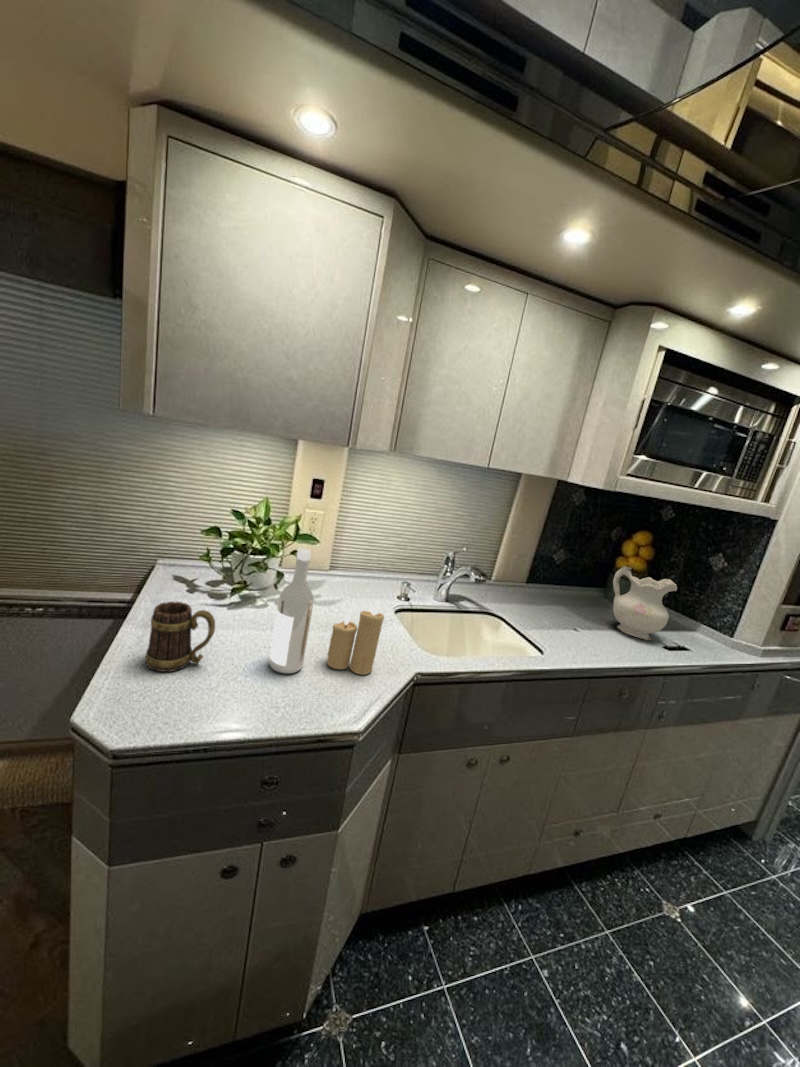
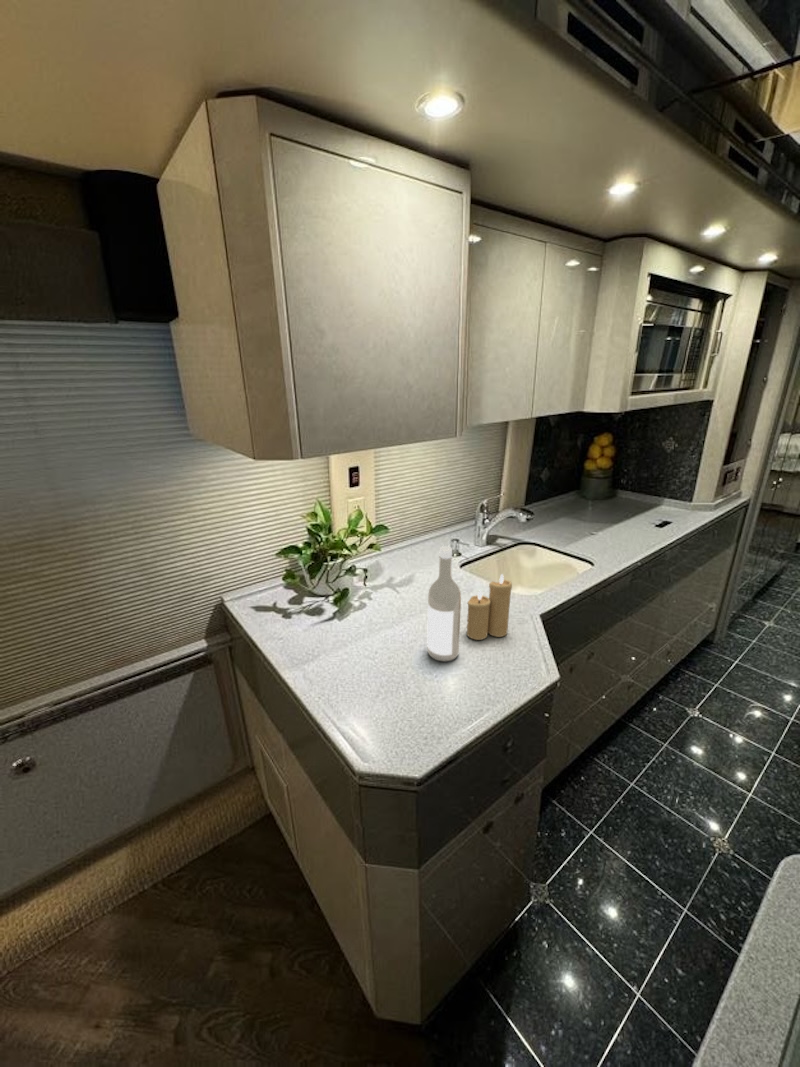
ceramic pitcher: present [613,566,677,640] -> none [608,470,662,526]
mug: present [146,602,215,672] -> none [331,633,388,704]

